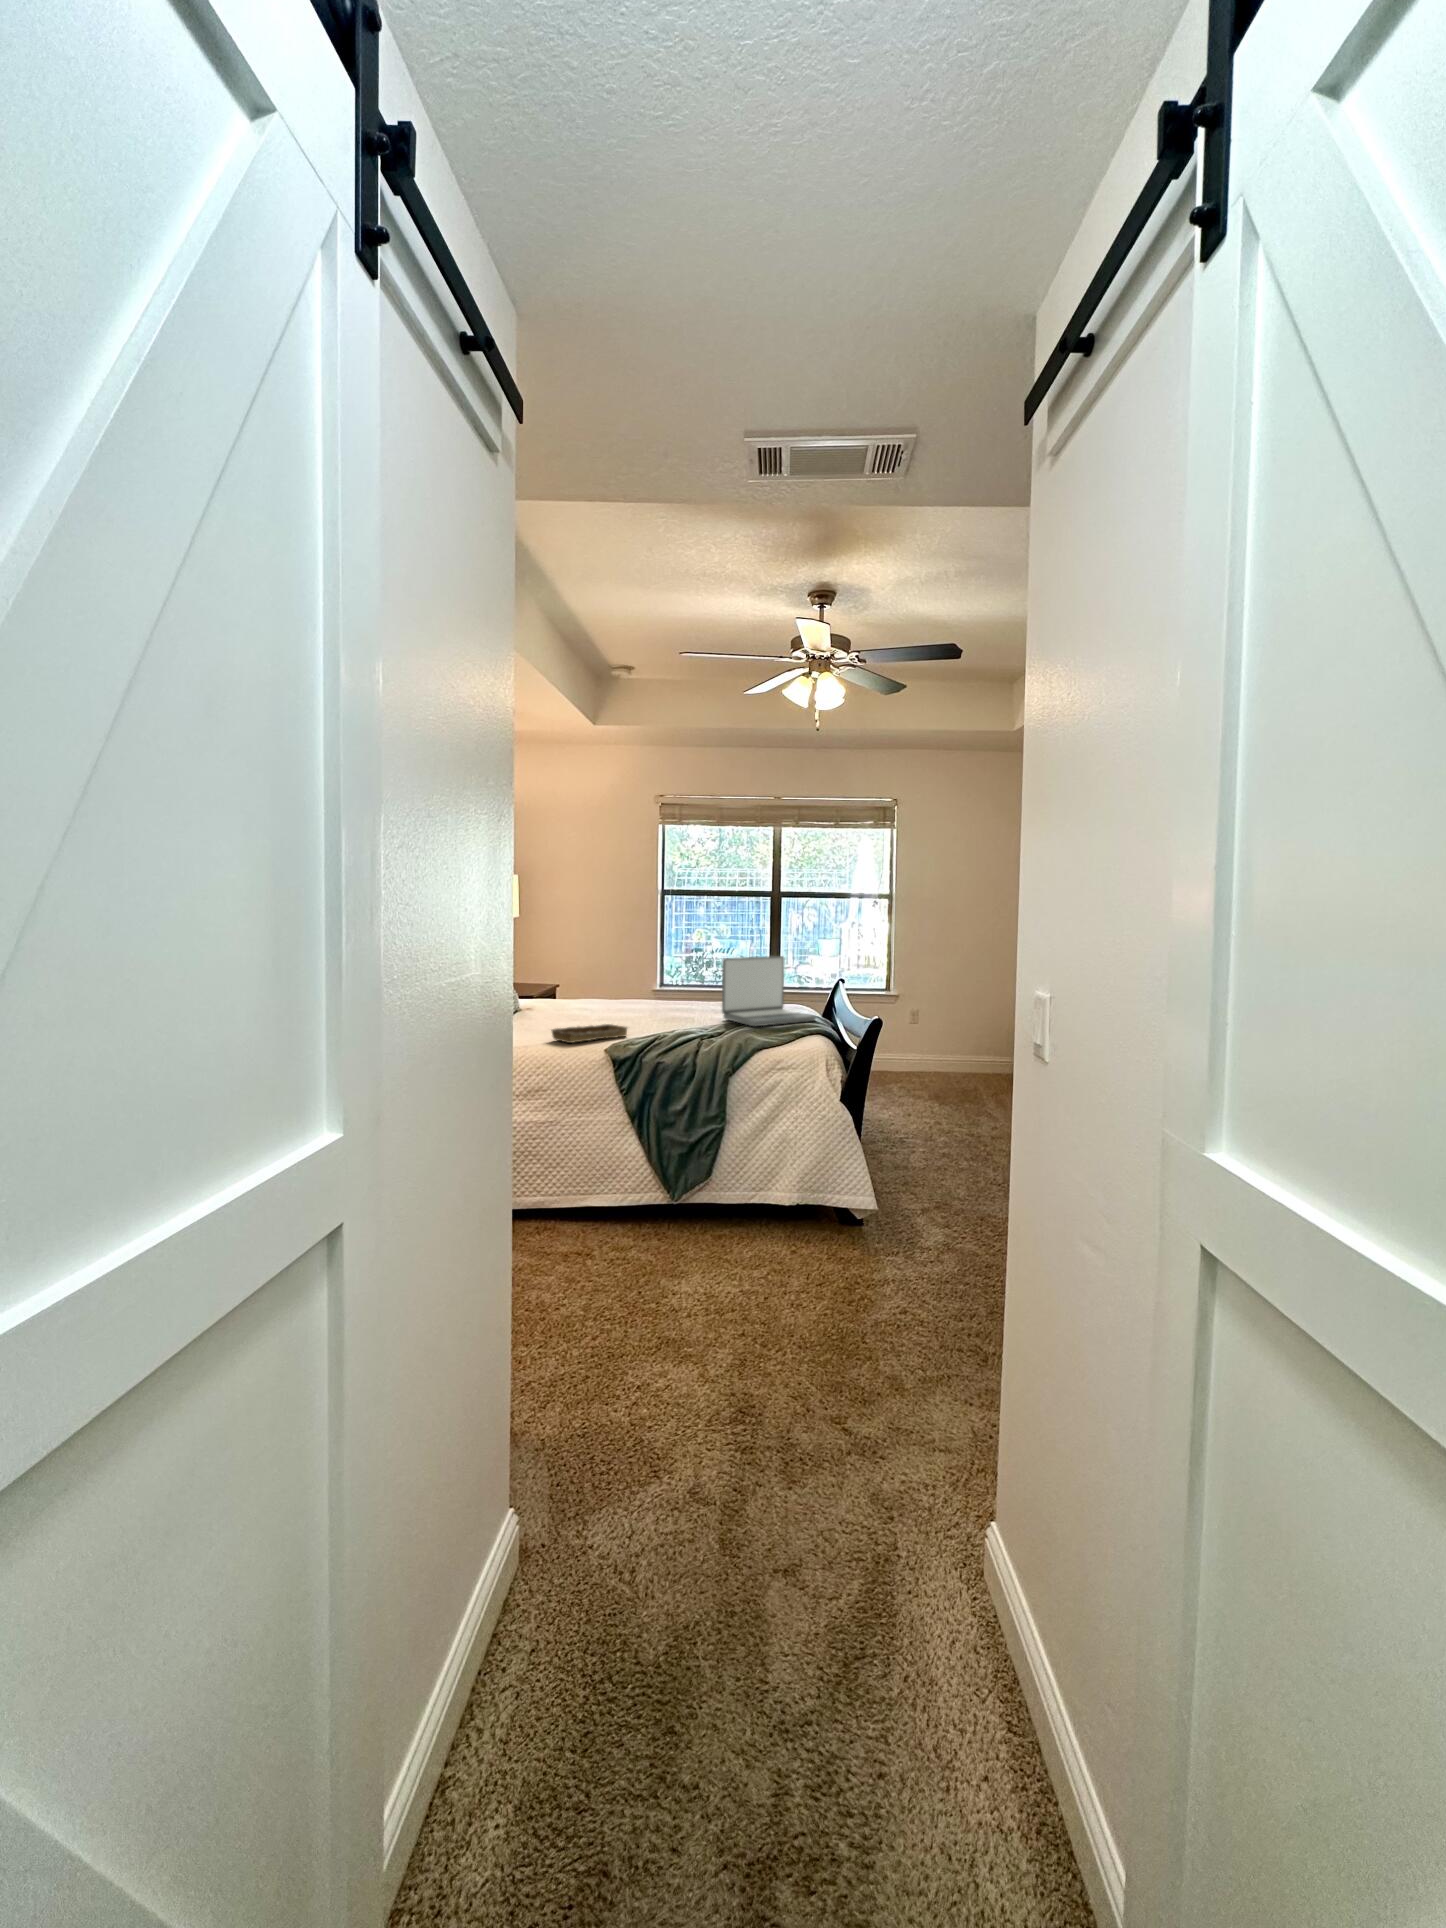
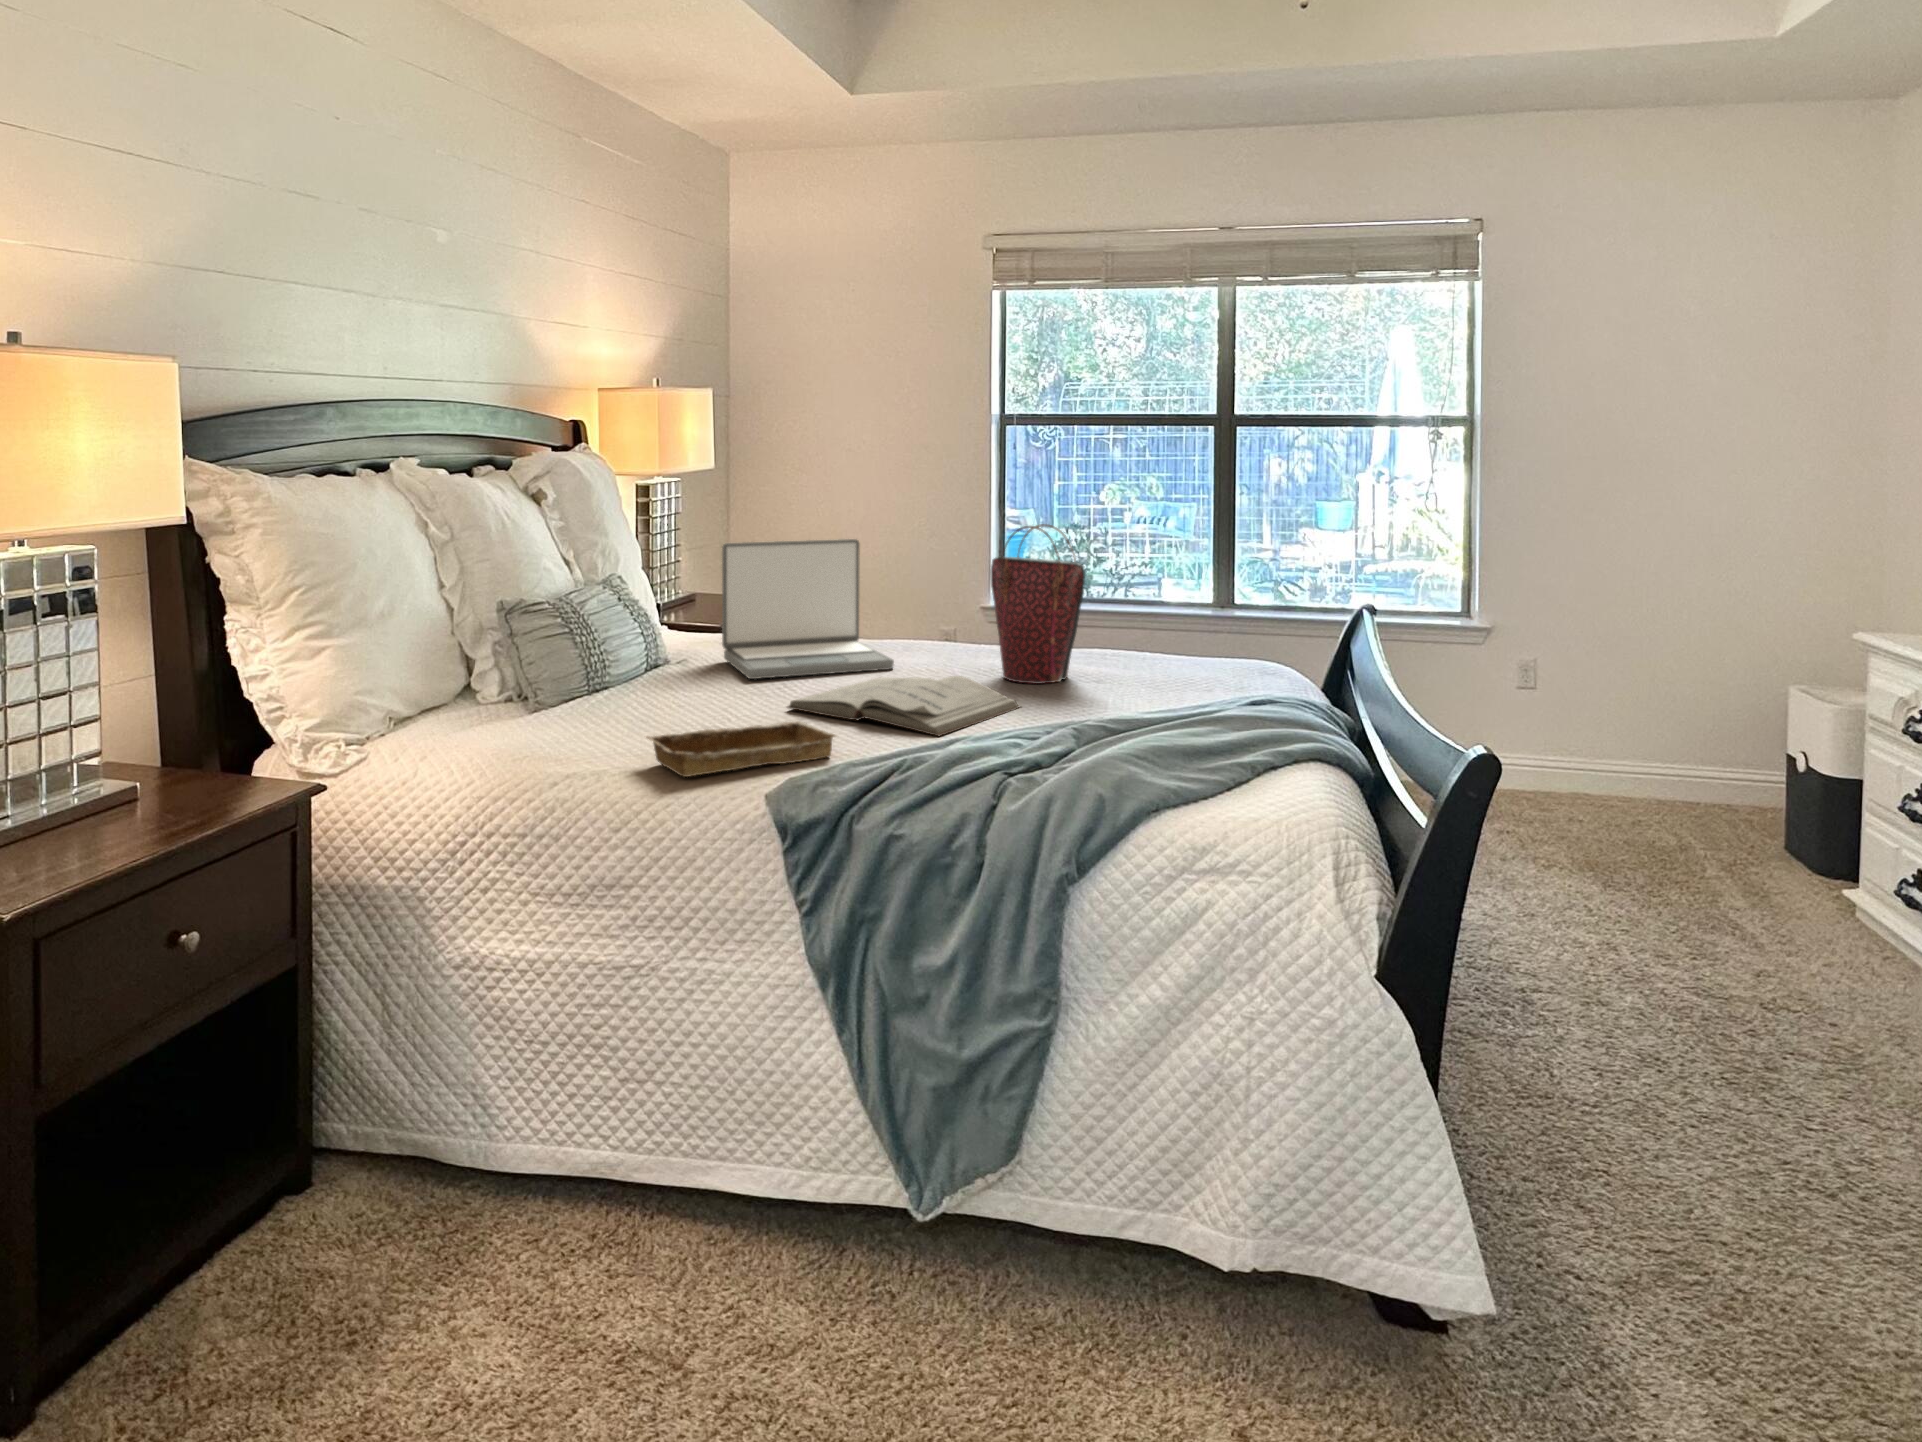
handbag: none [679,942,723,1012] -> present [991,524,1085,684]
laptop: present [722,956,816,1026] -> present [722,539,894,679]
book: none [595,1008,698,1029] -> present [787,676,1020,736]

